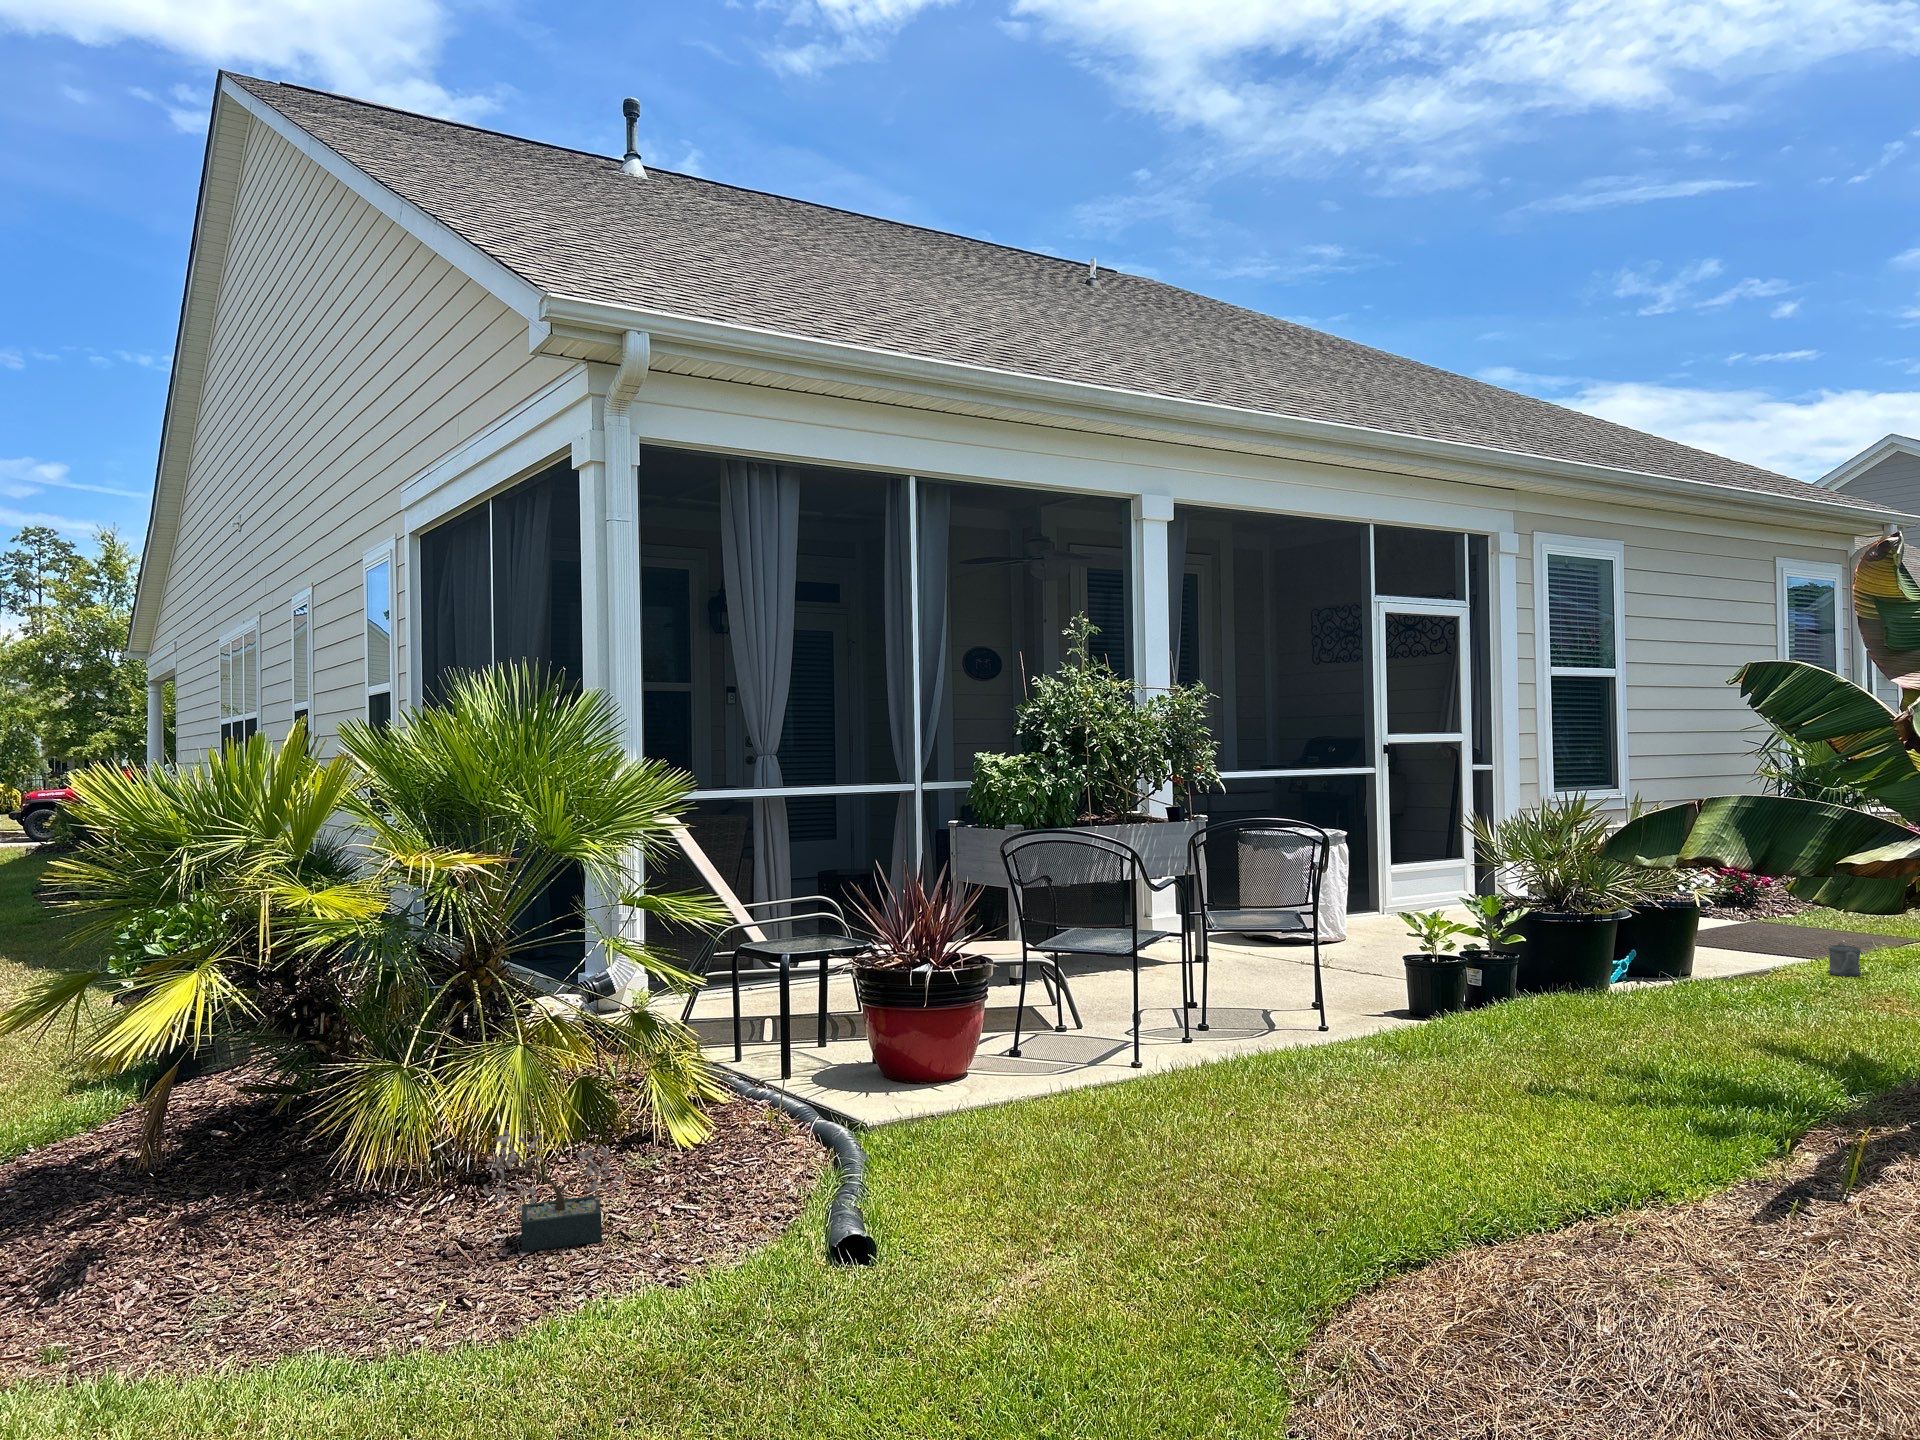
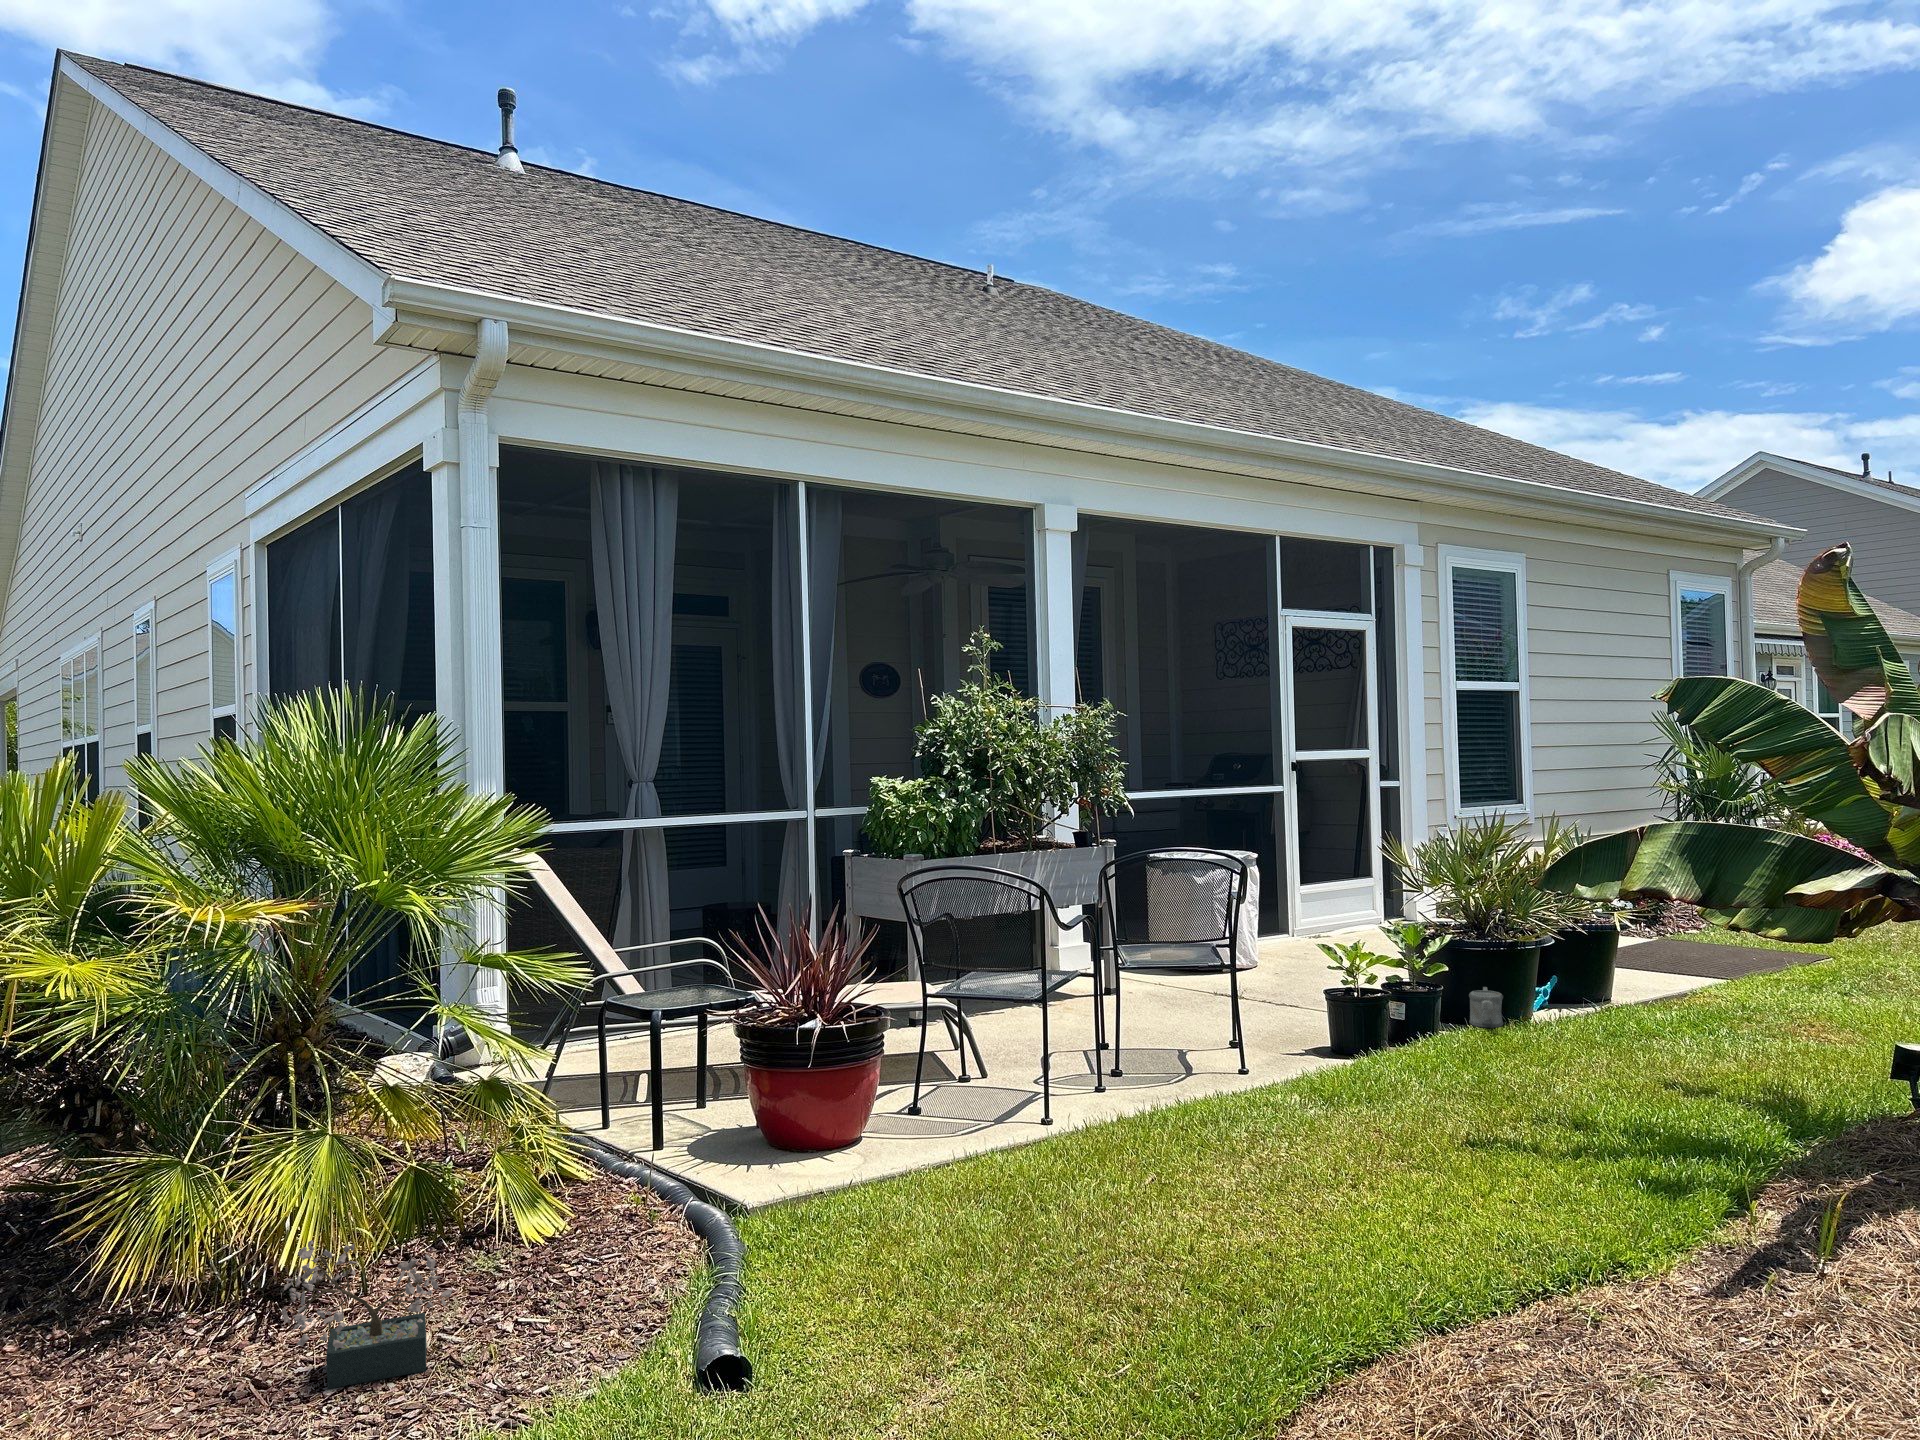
watering can: present [1829,943,1861,977] -> present [1469,987,1503,1028]

